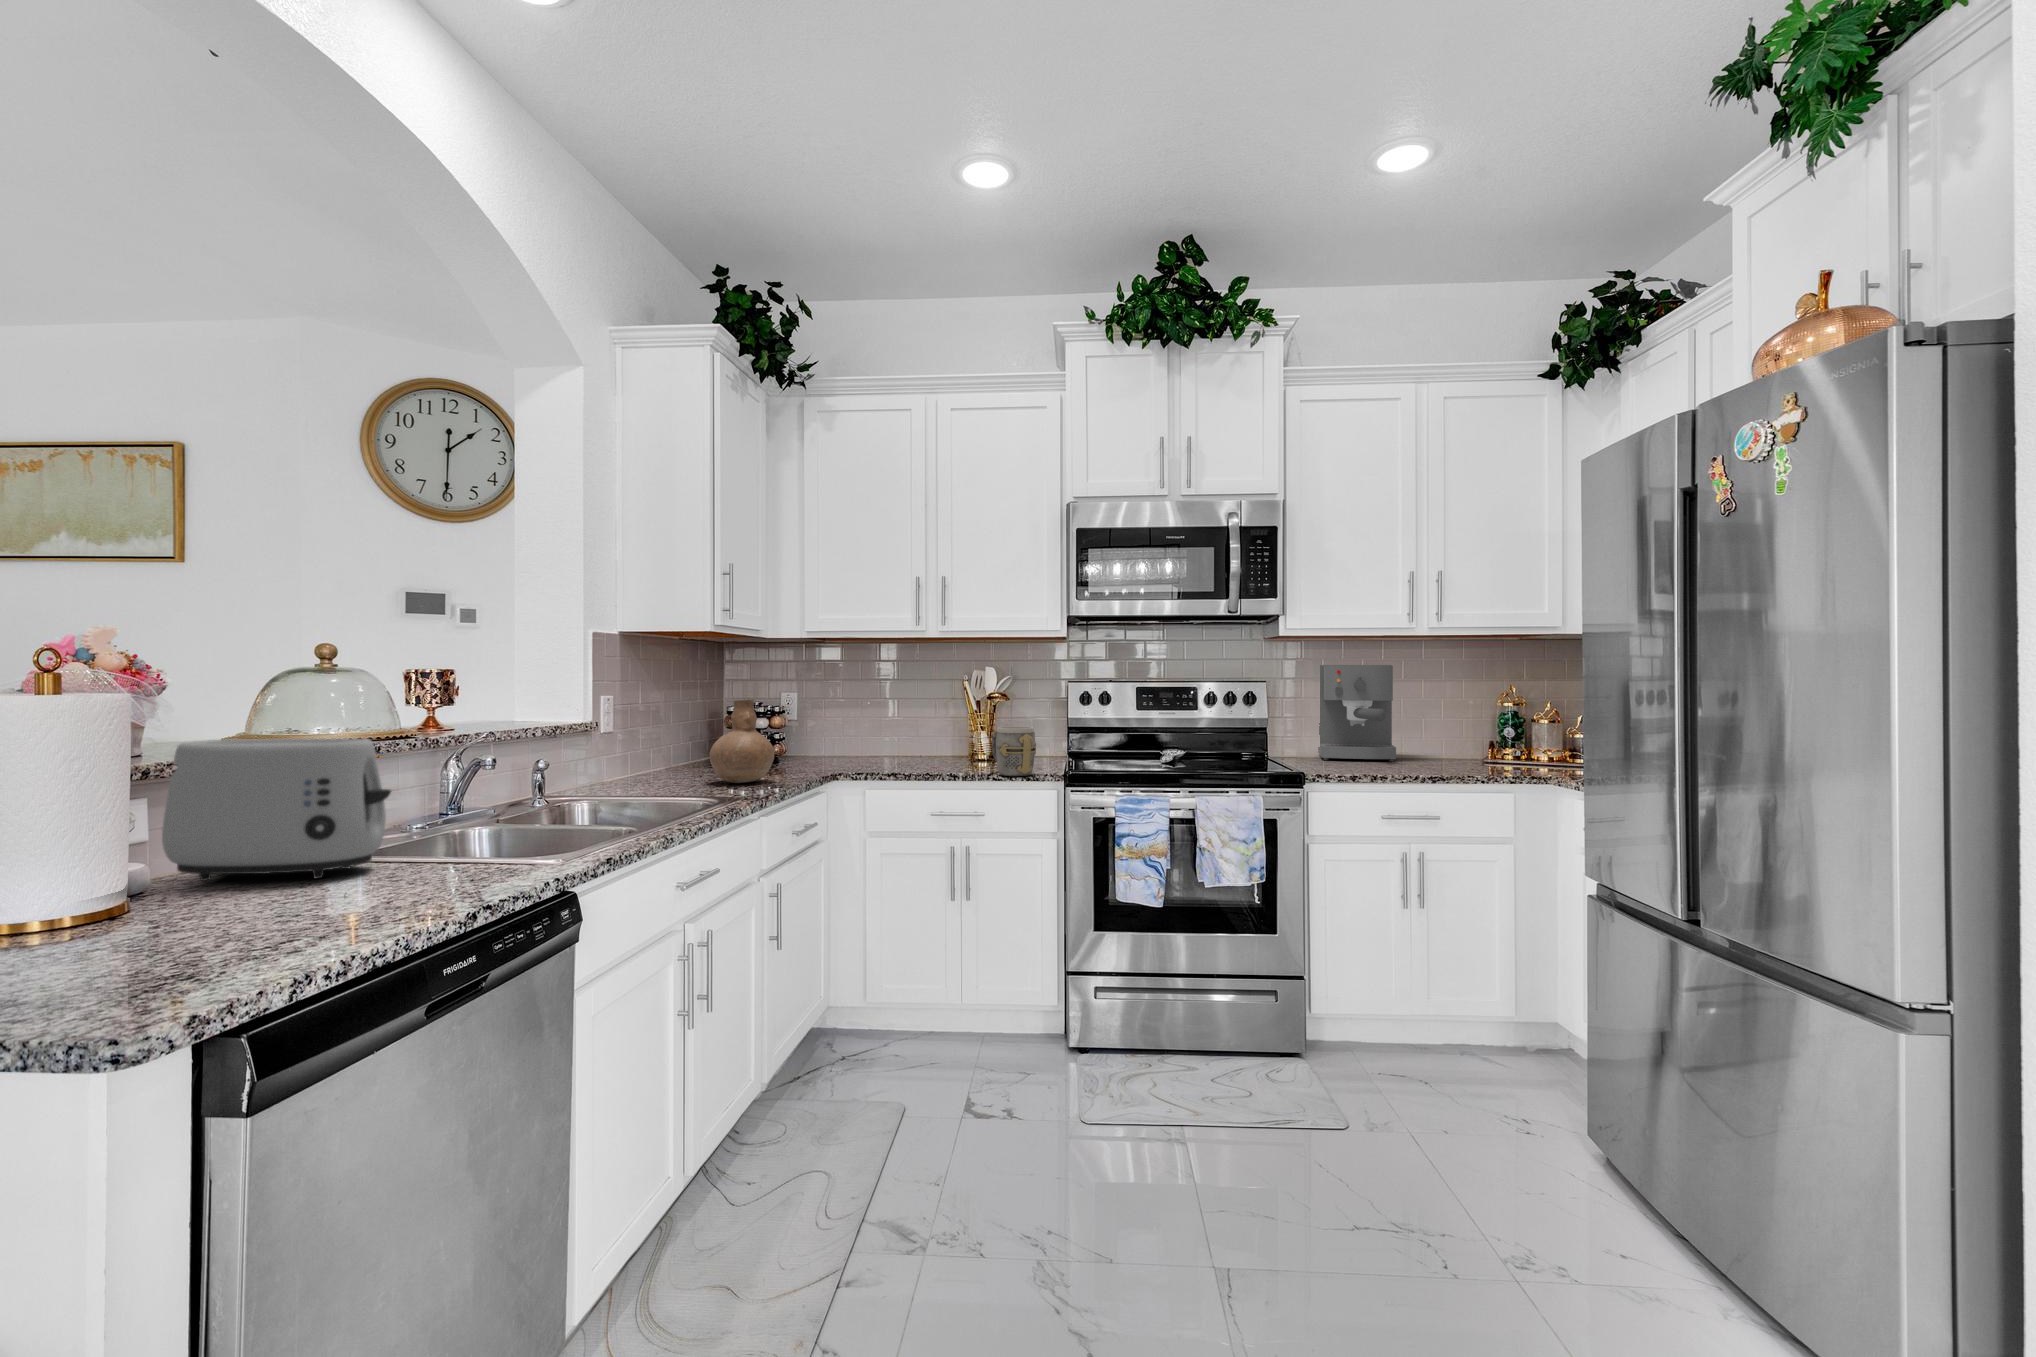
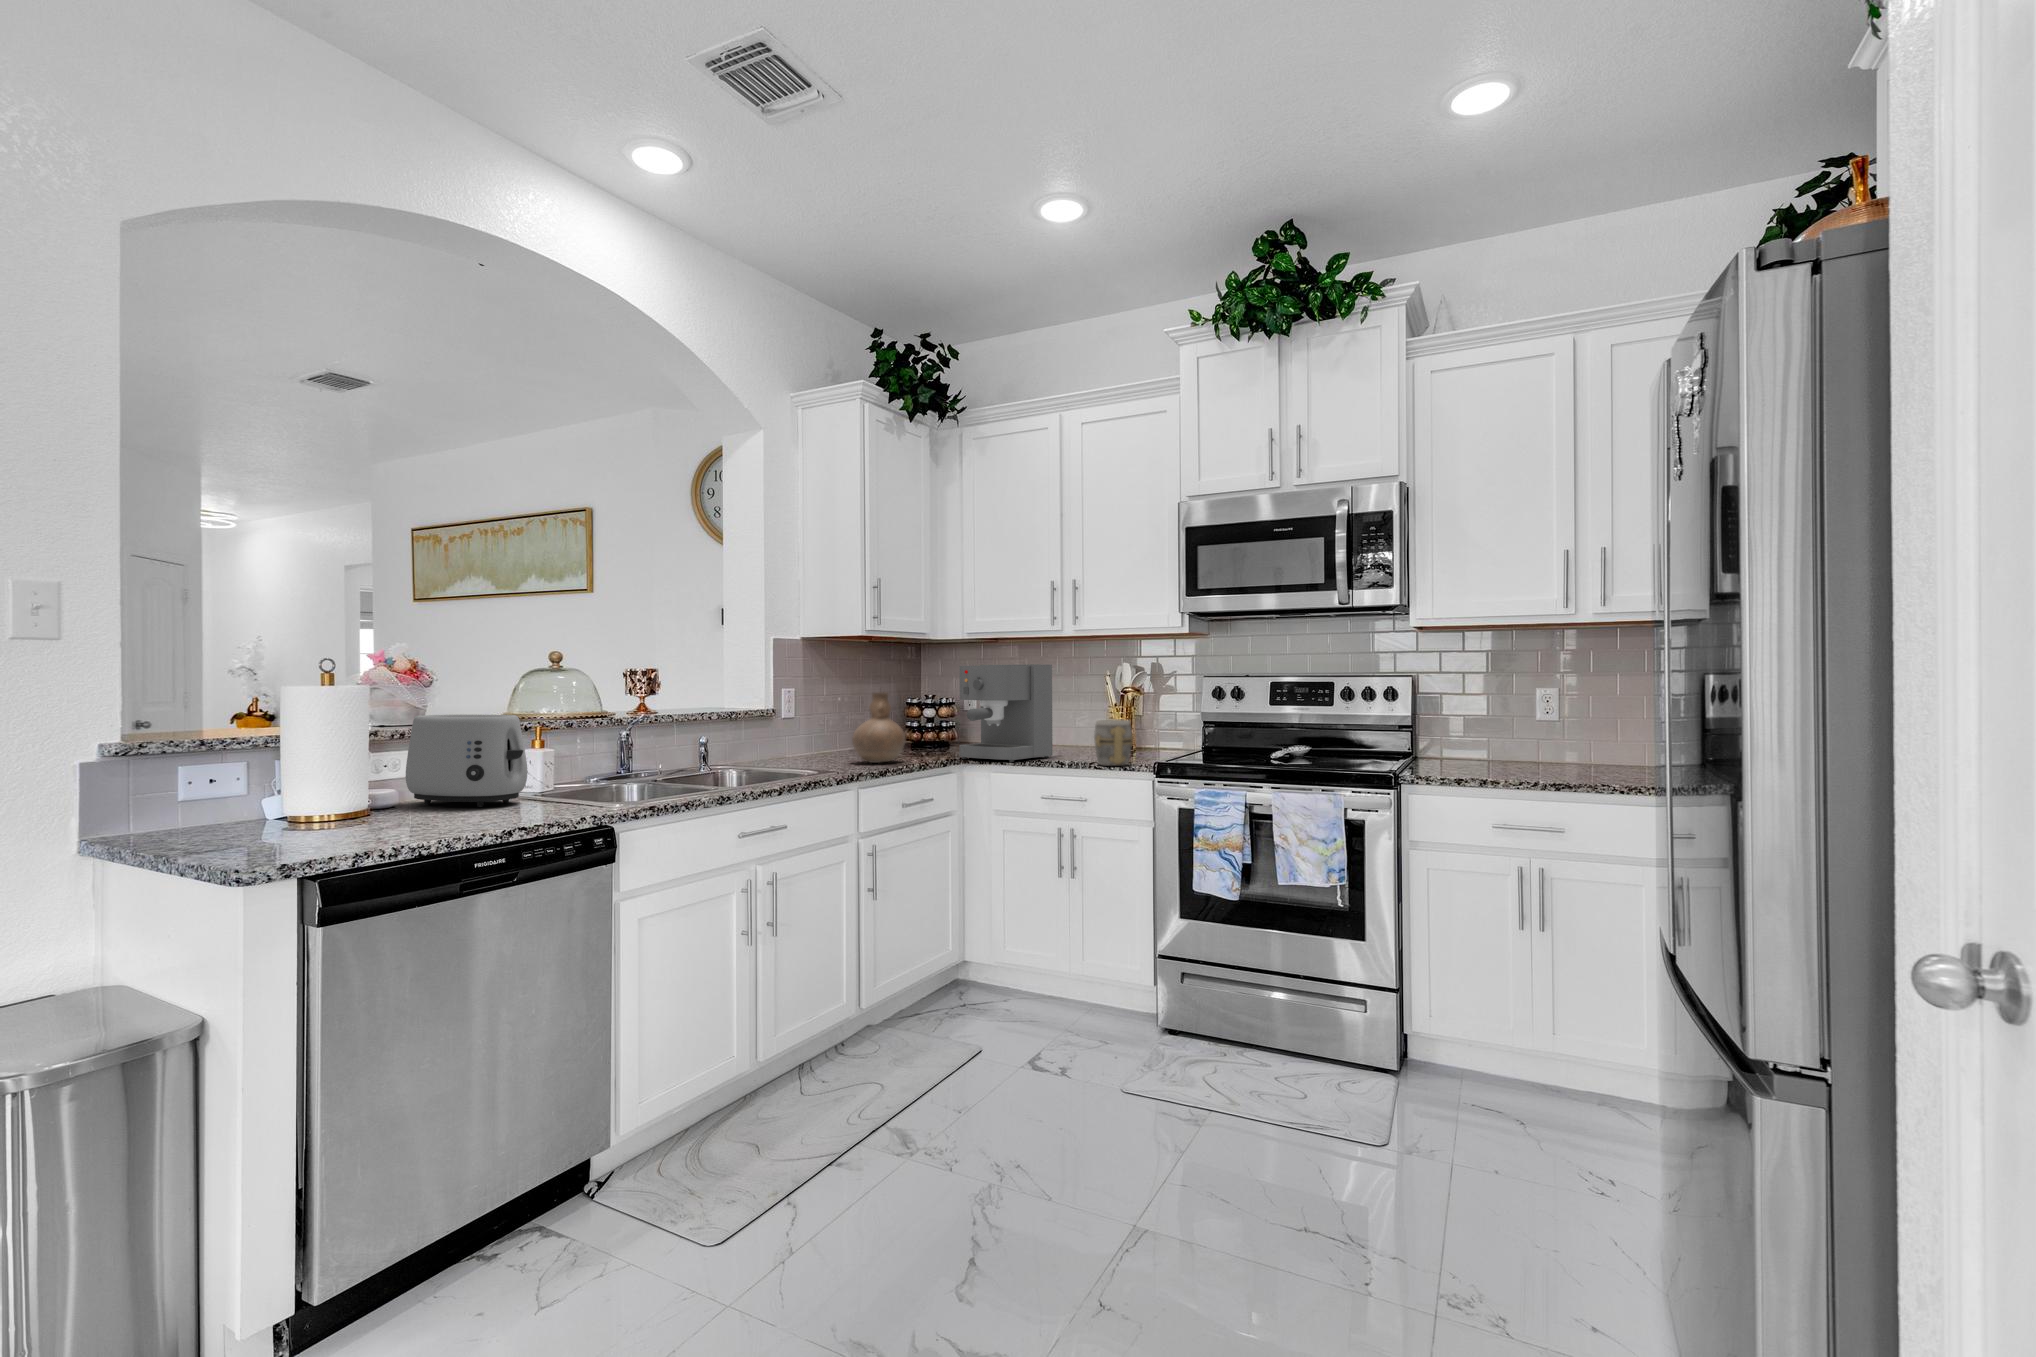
coffee maker: present [1318,665,1396,761] -> present [959,664,1053,762]

